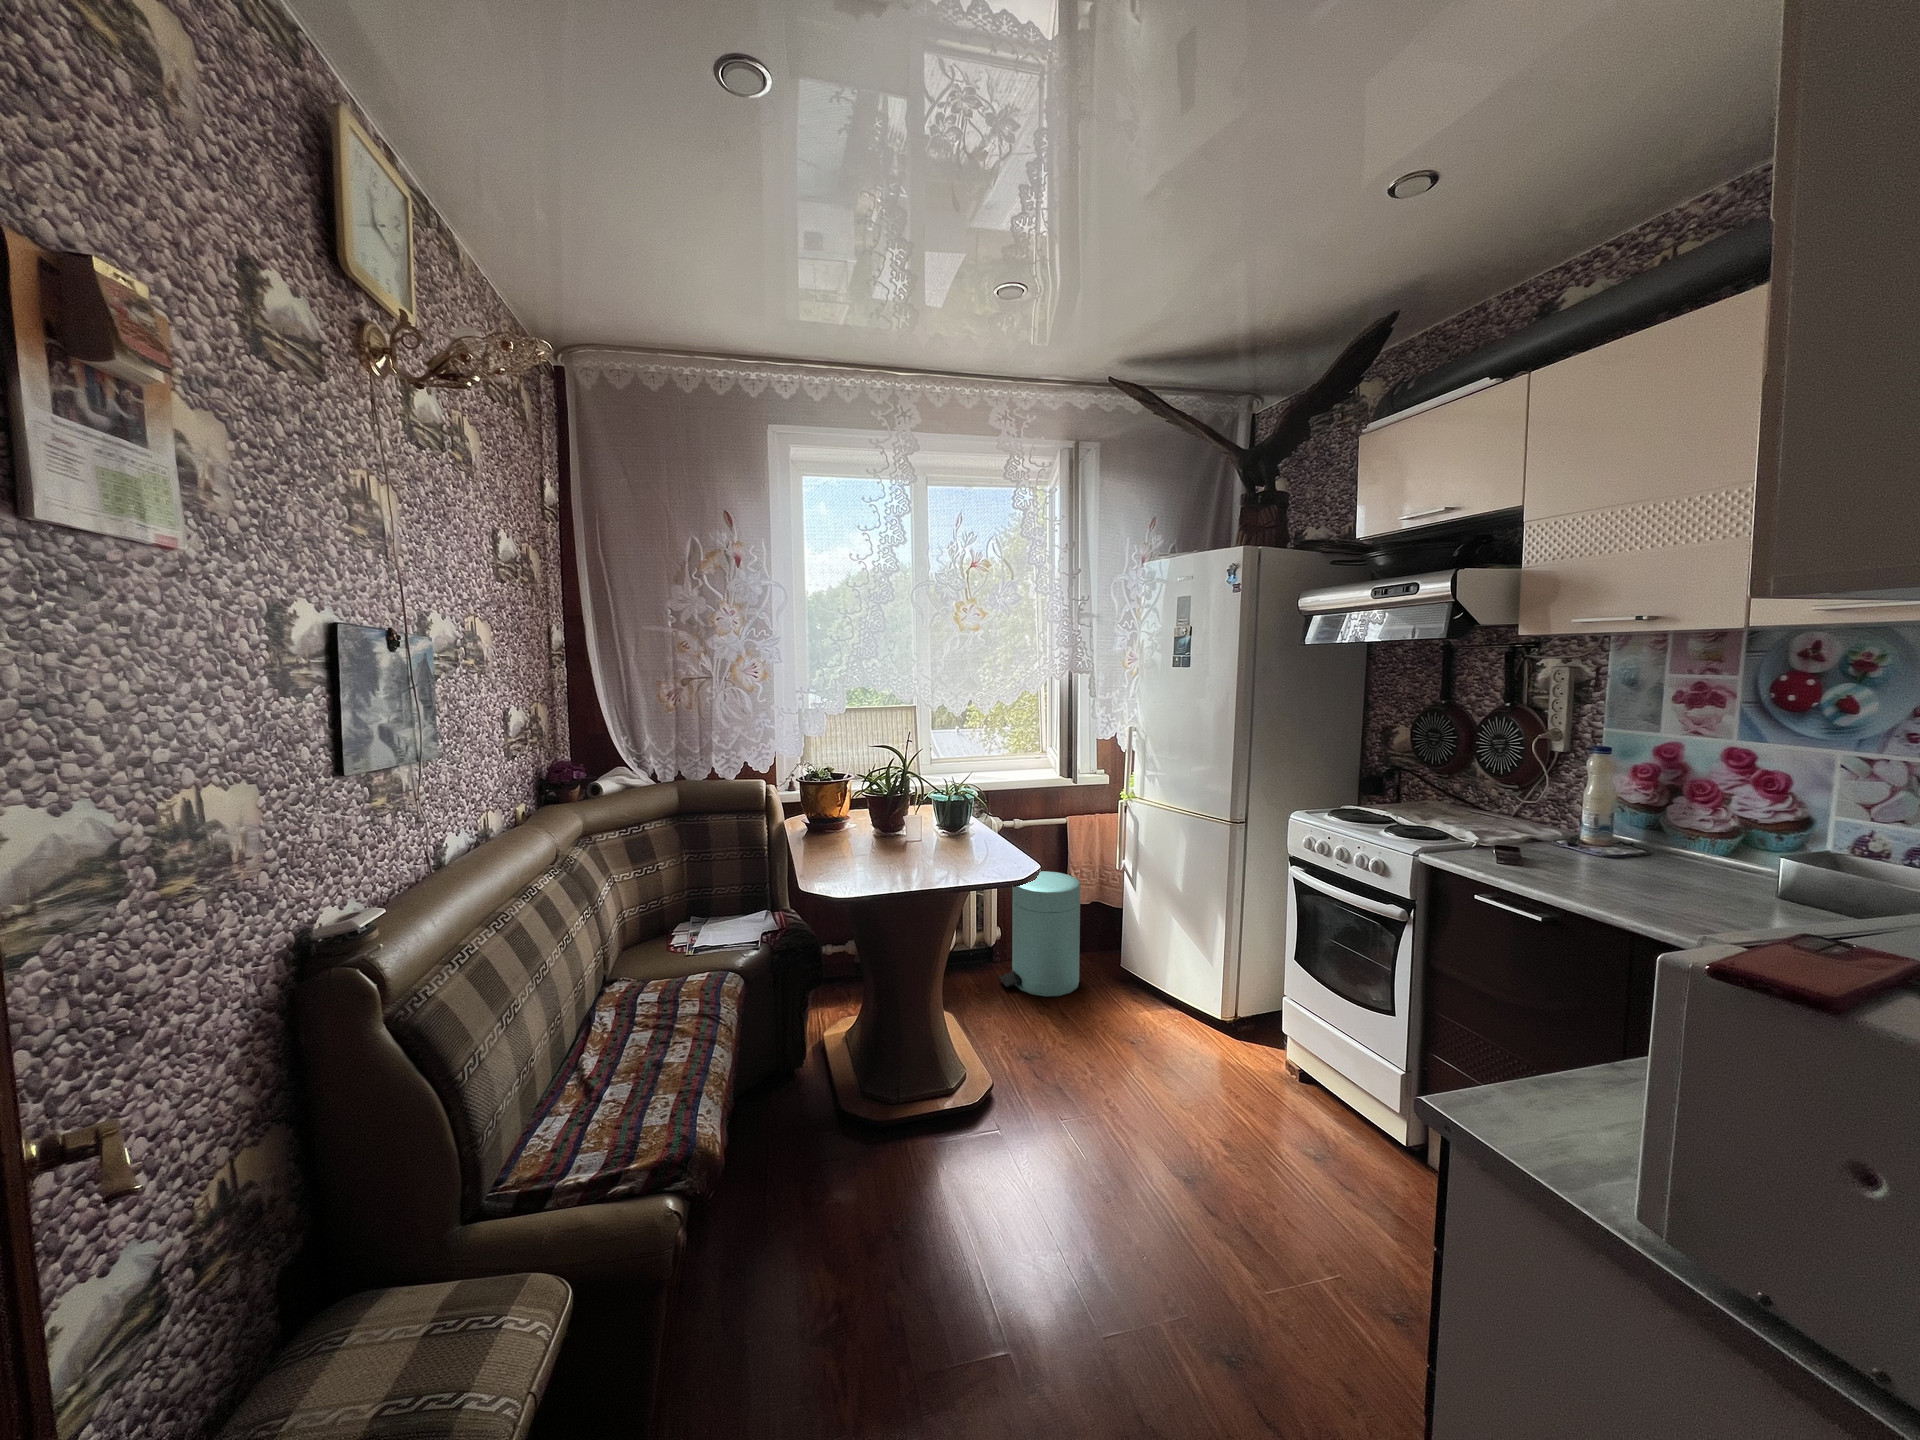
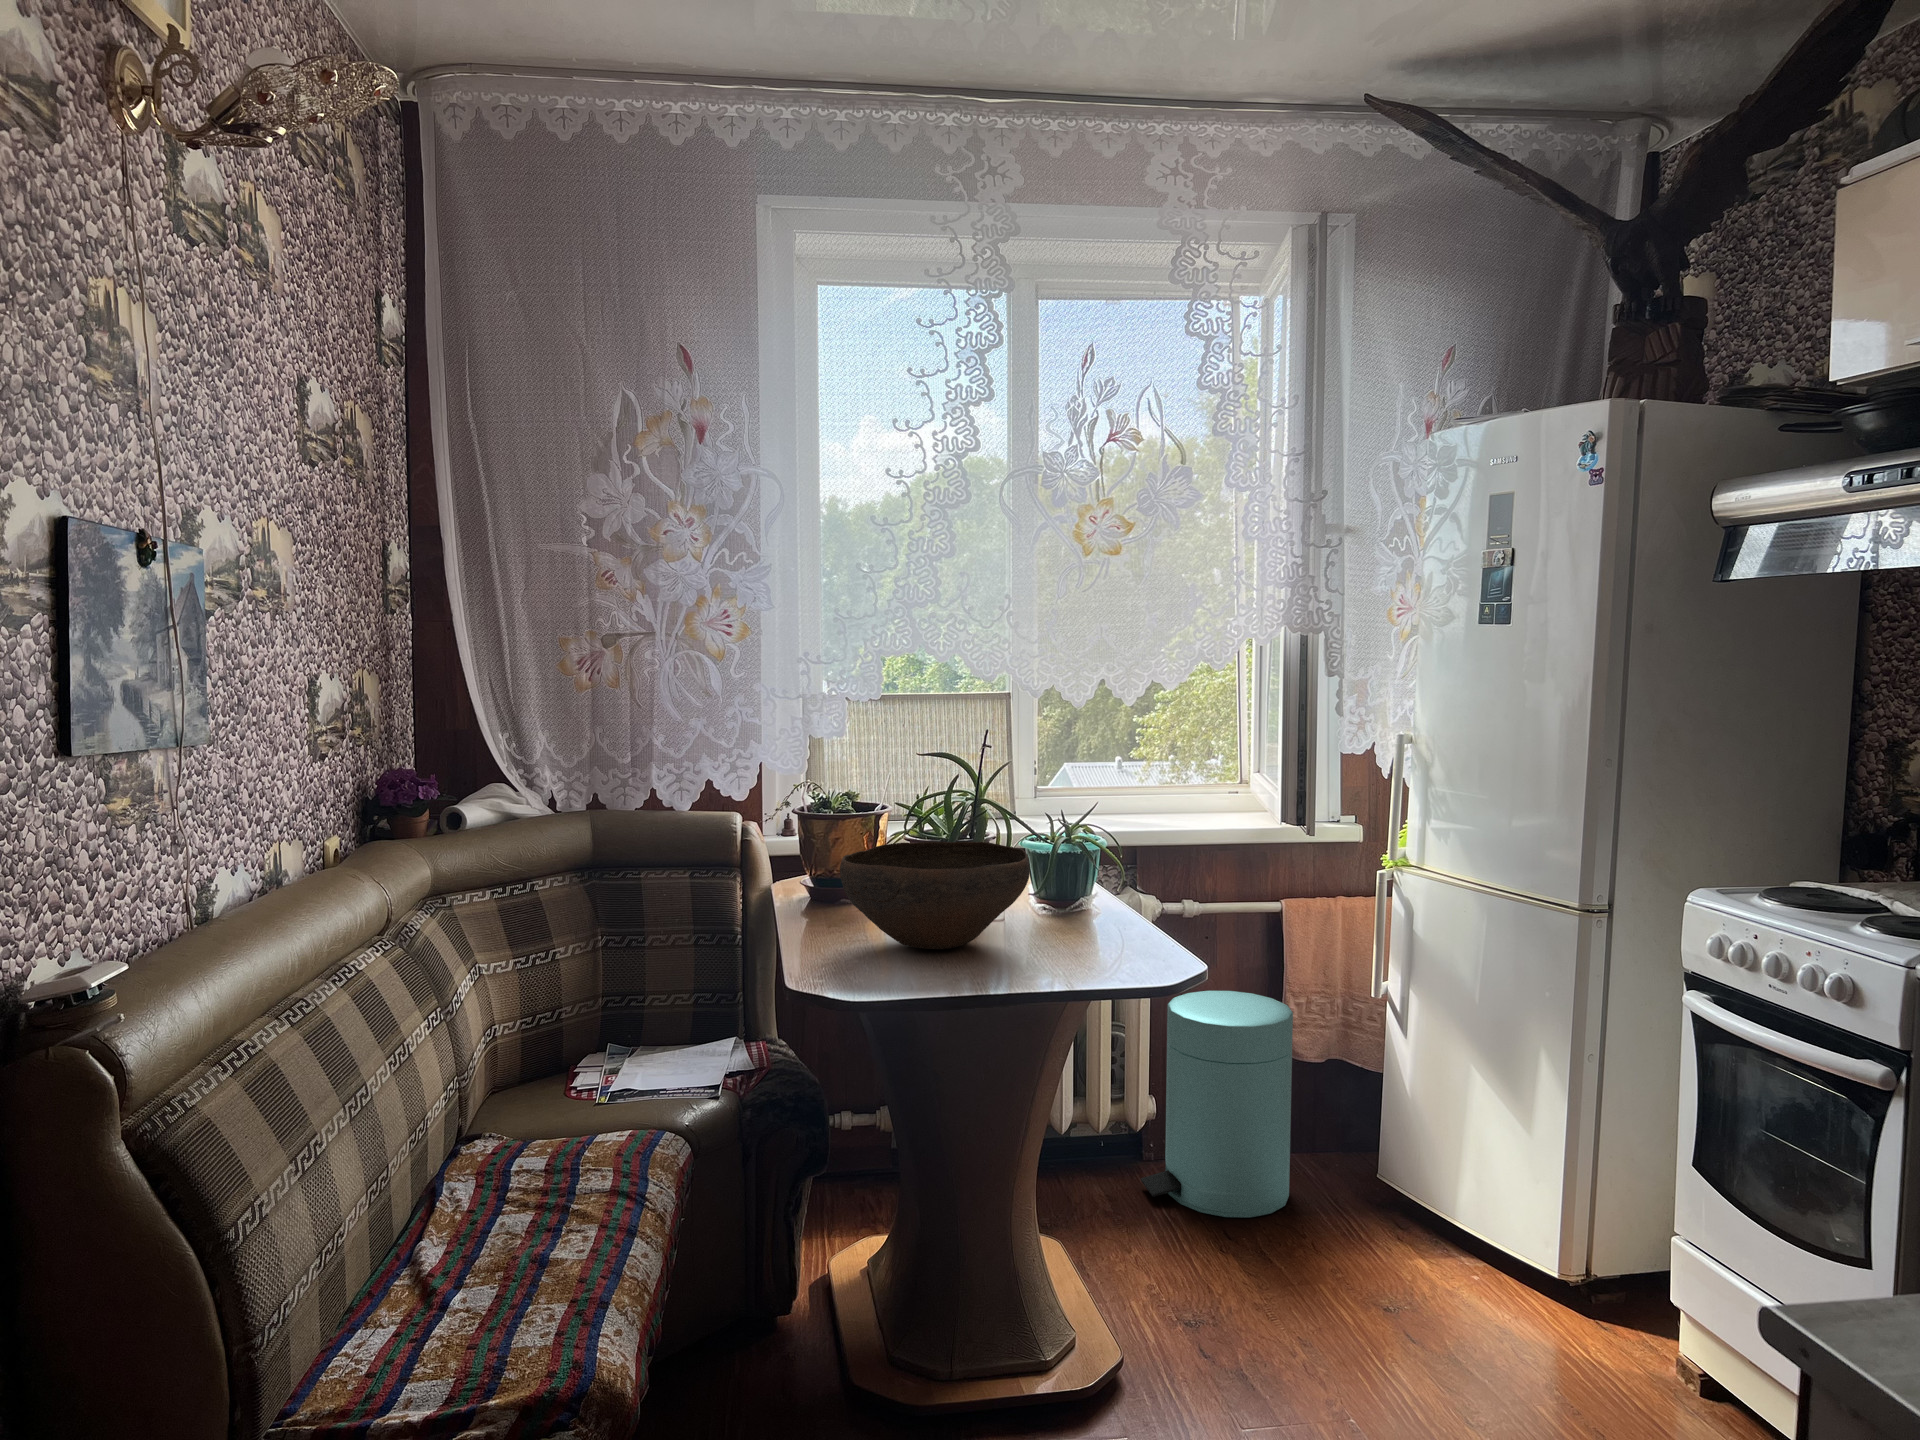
bowl: none [833,800,941,863] -> present [840,842,1030,949]

